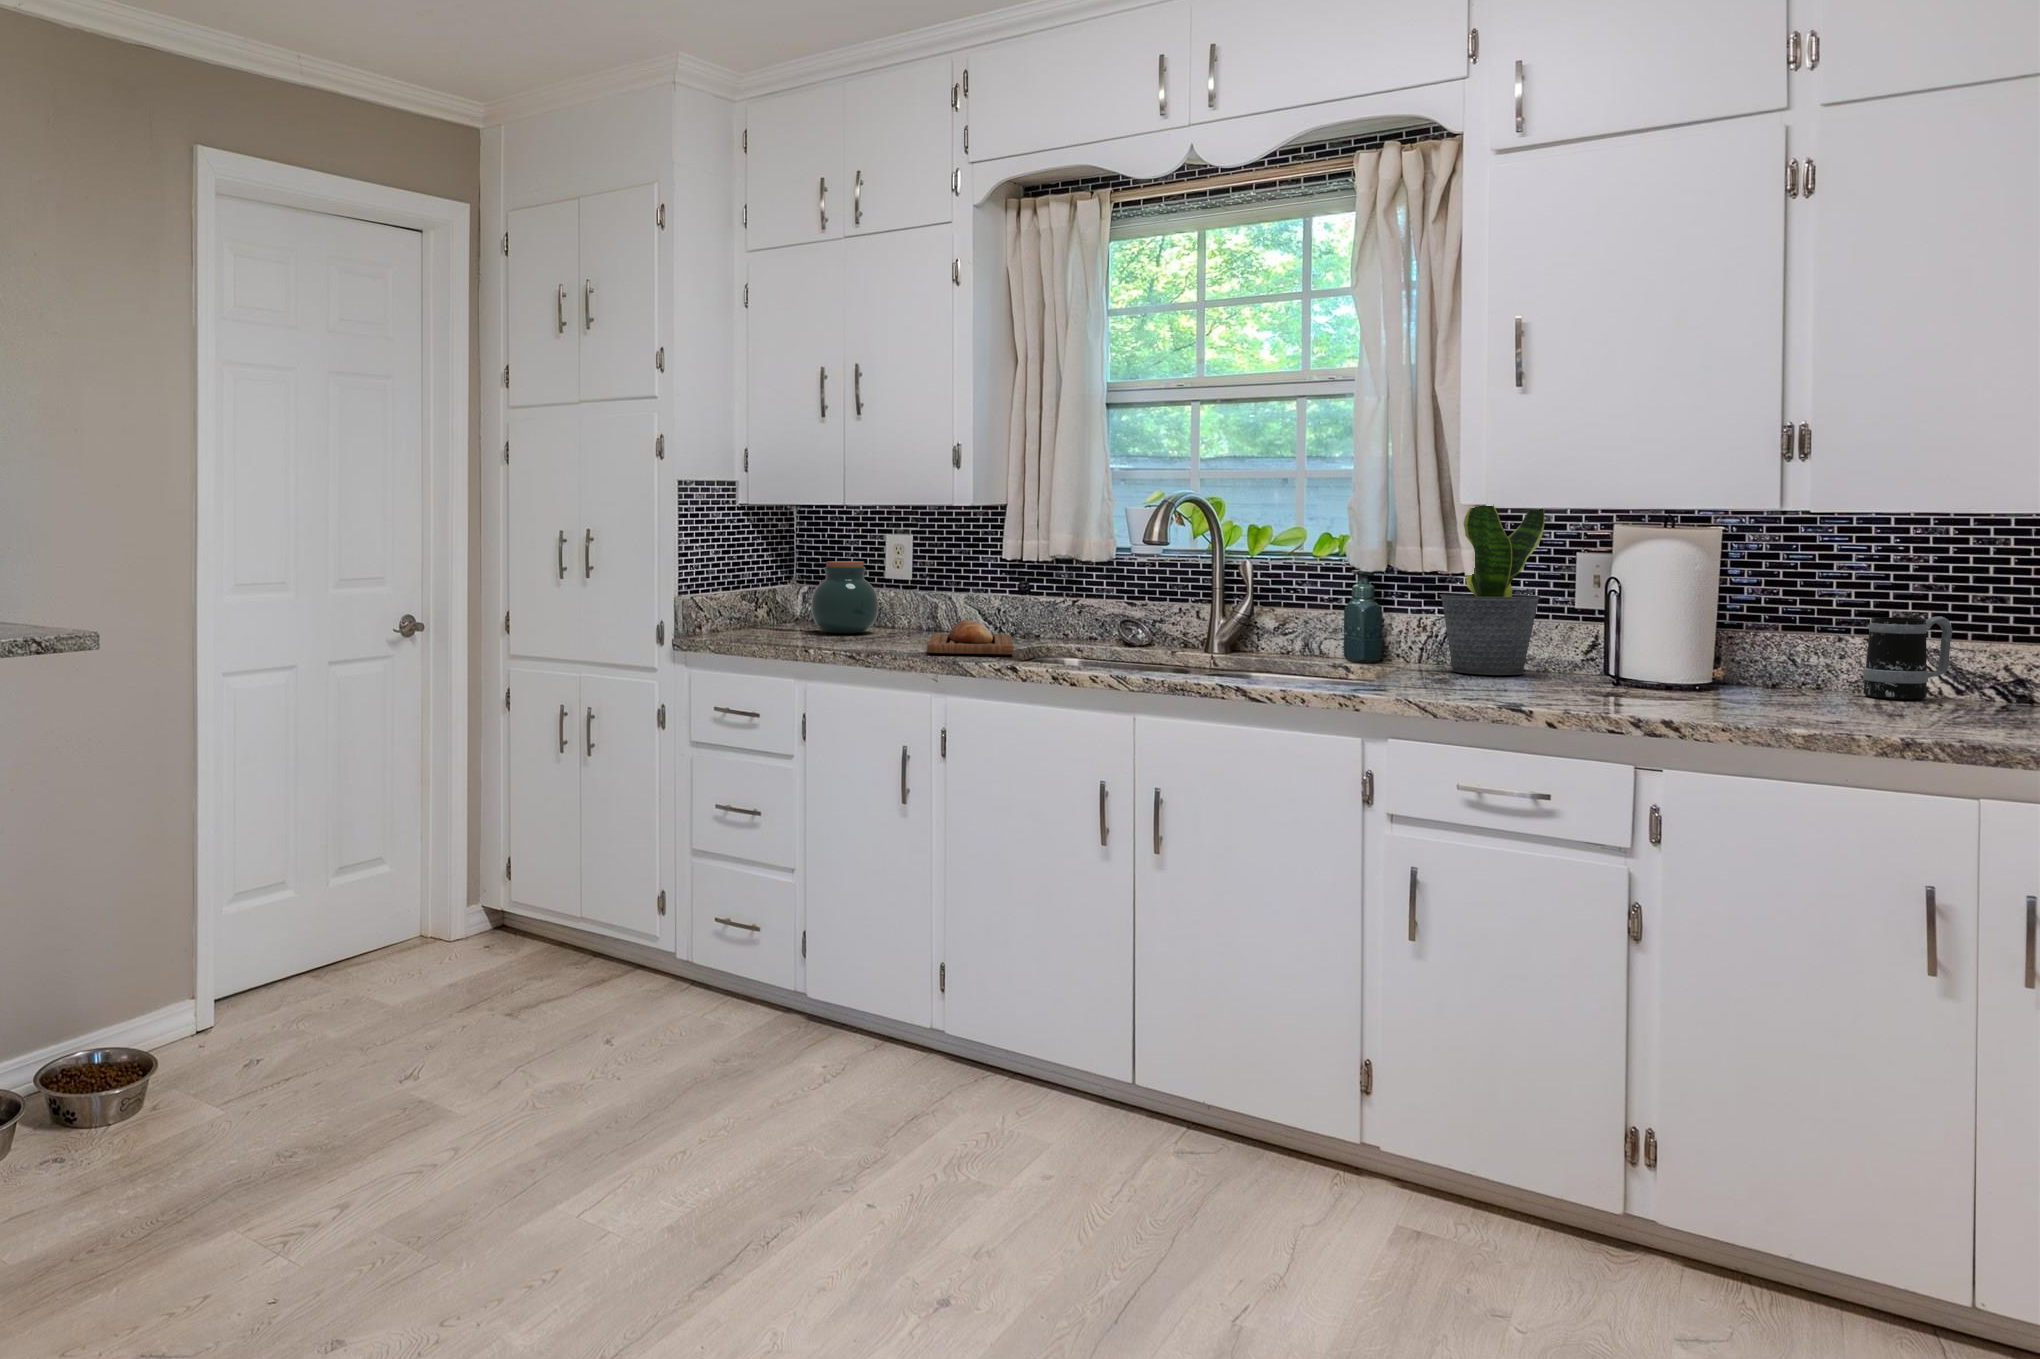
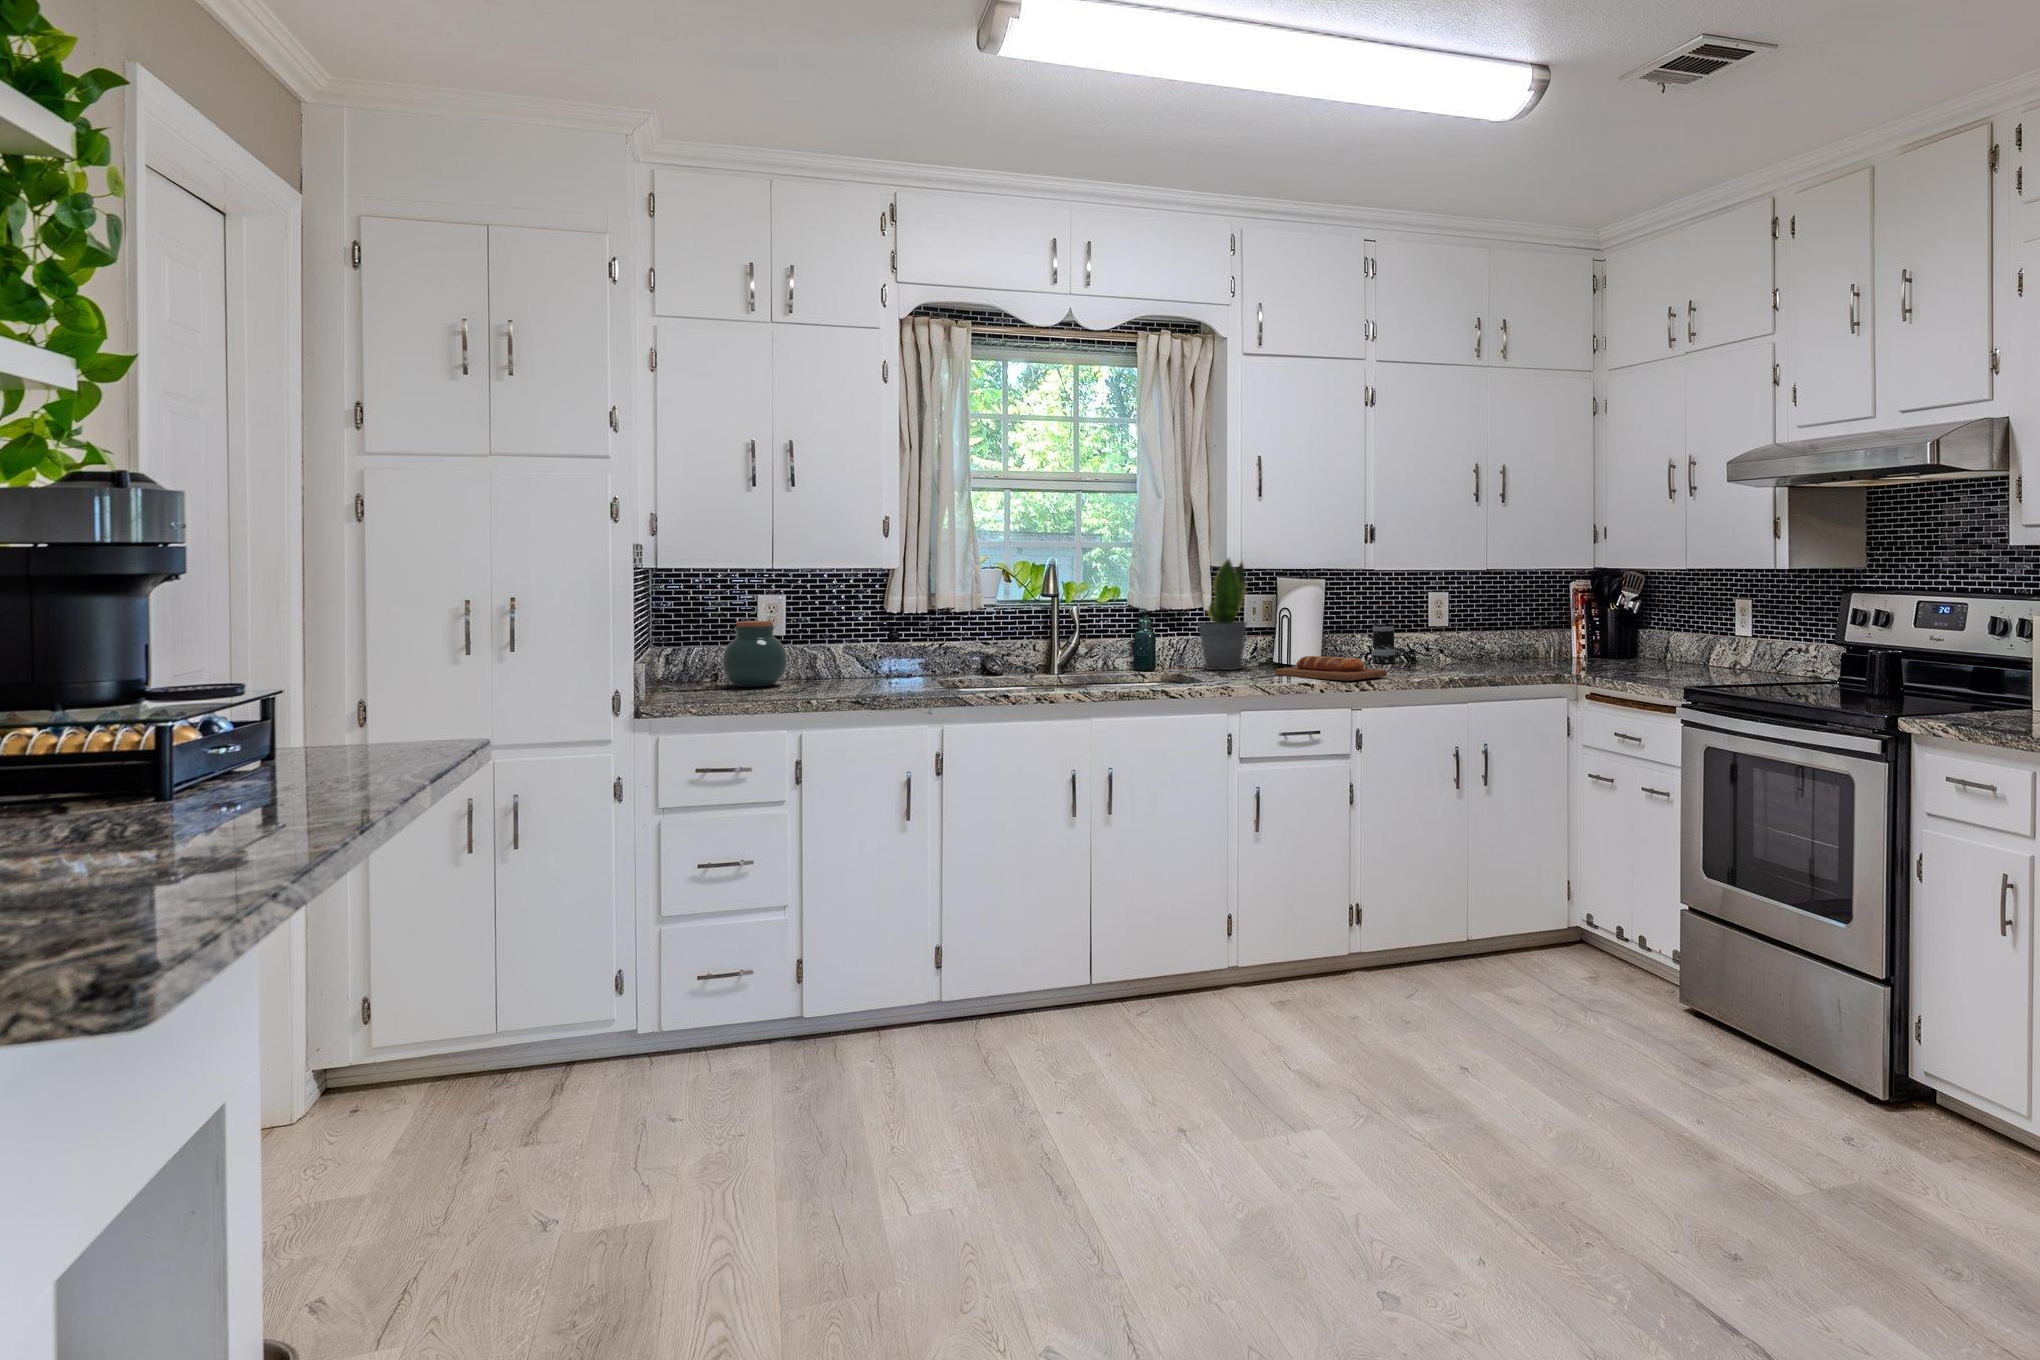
bread loaf: present [927,620,1013,654] -> present [1275,656,1387,681]

